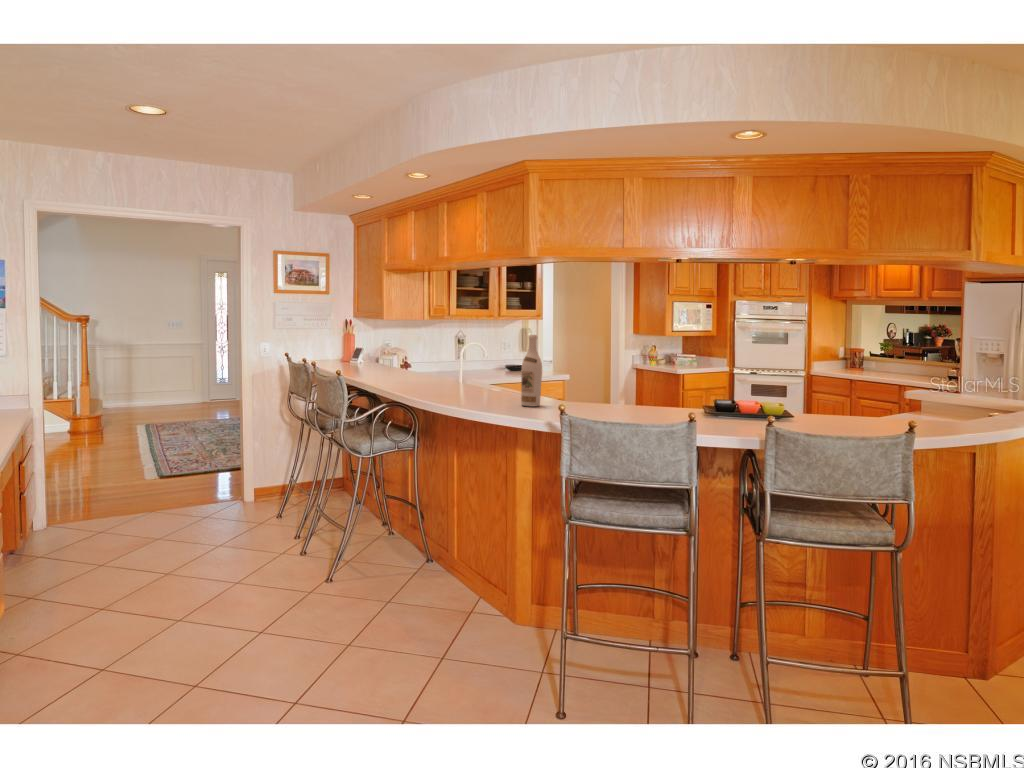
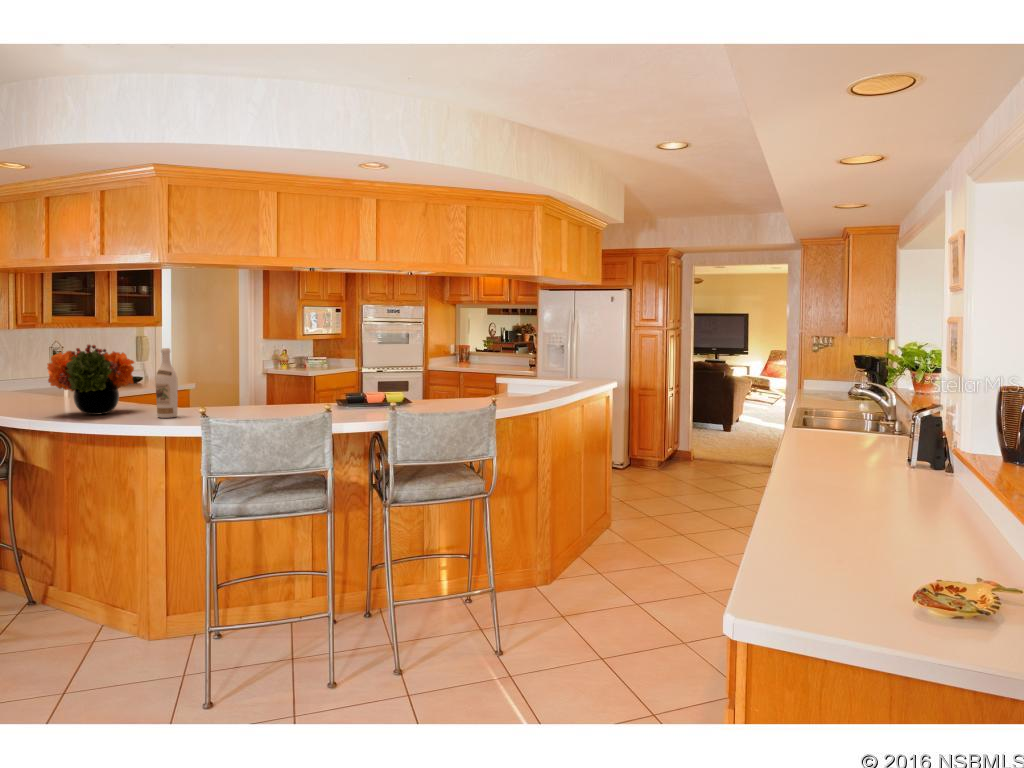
flower arrangement: none [431,329,507,398] -> present [47,344,134,415]

